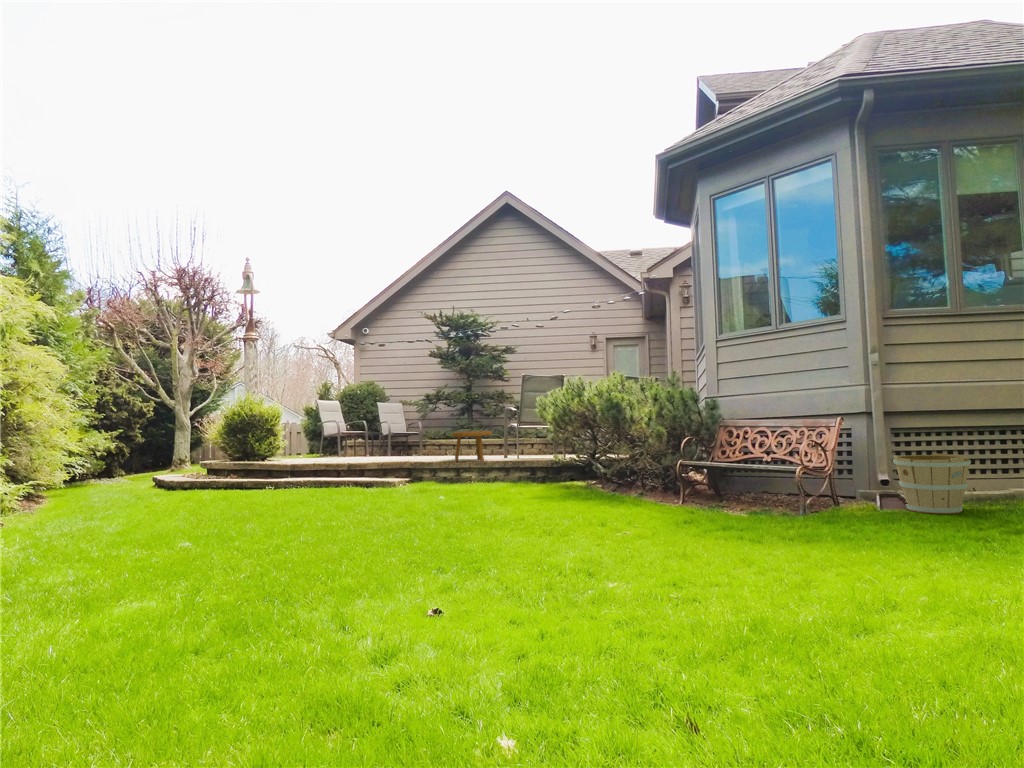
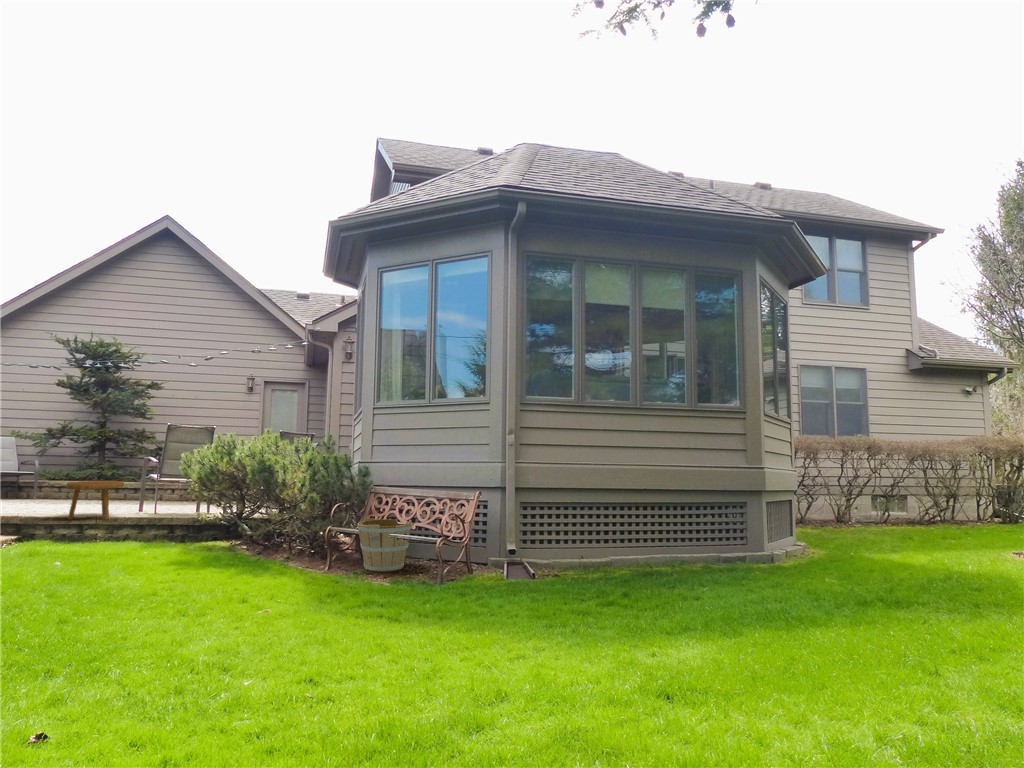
wooden bucket: present [893,454,971,514] -> present [357,518,412,572]

